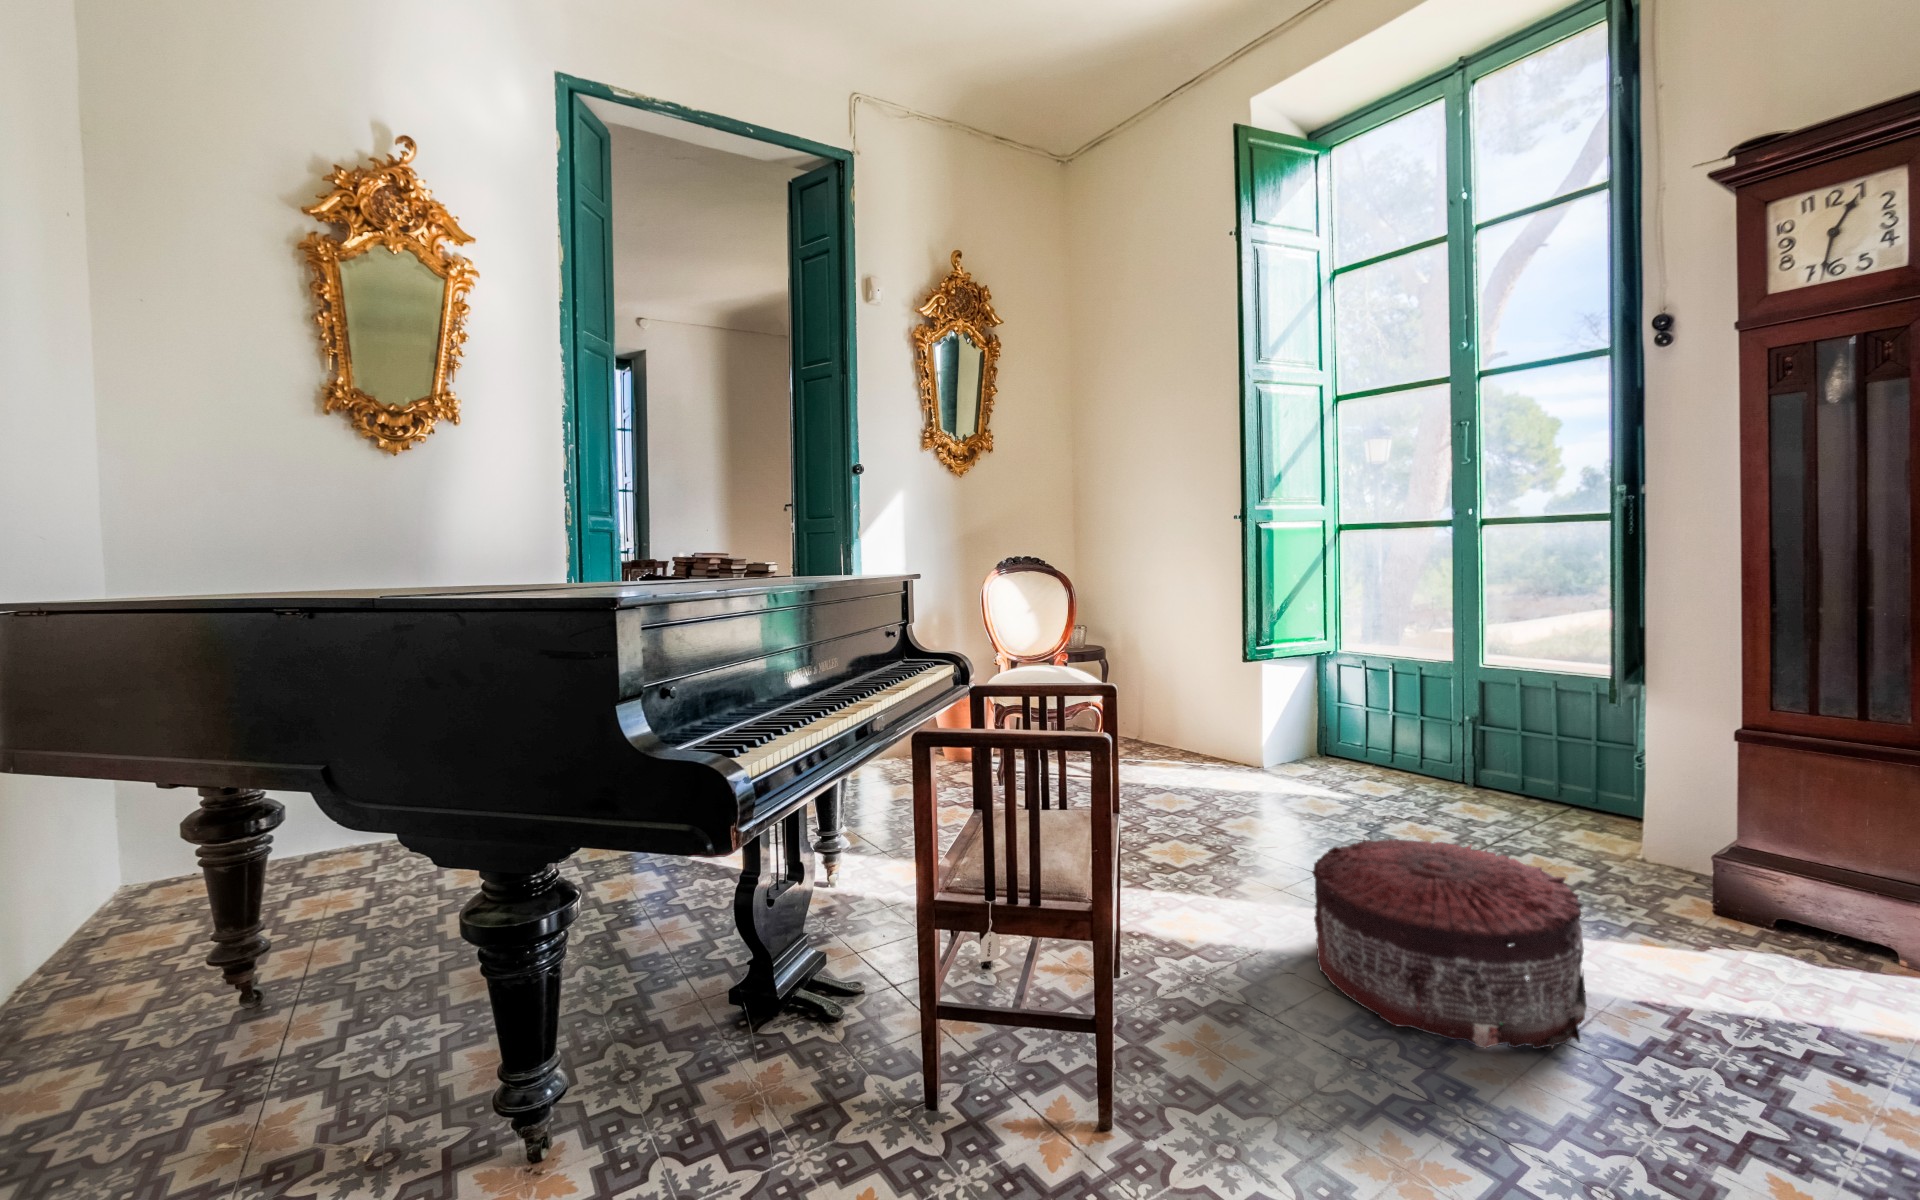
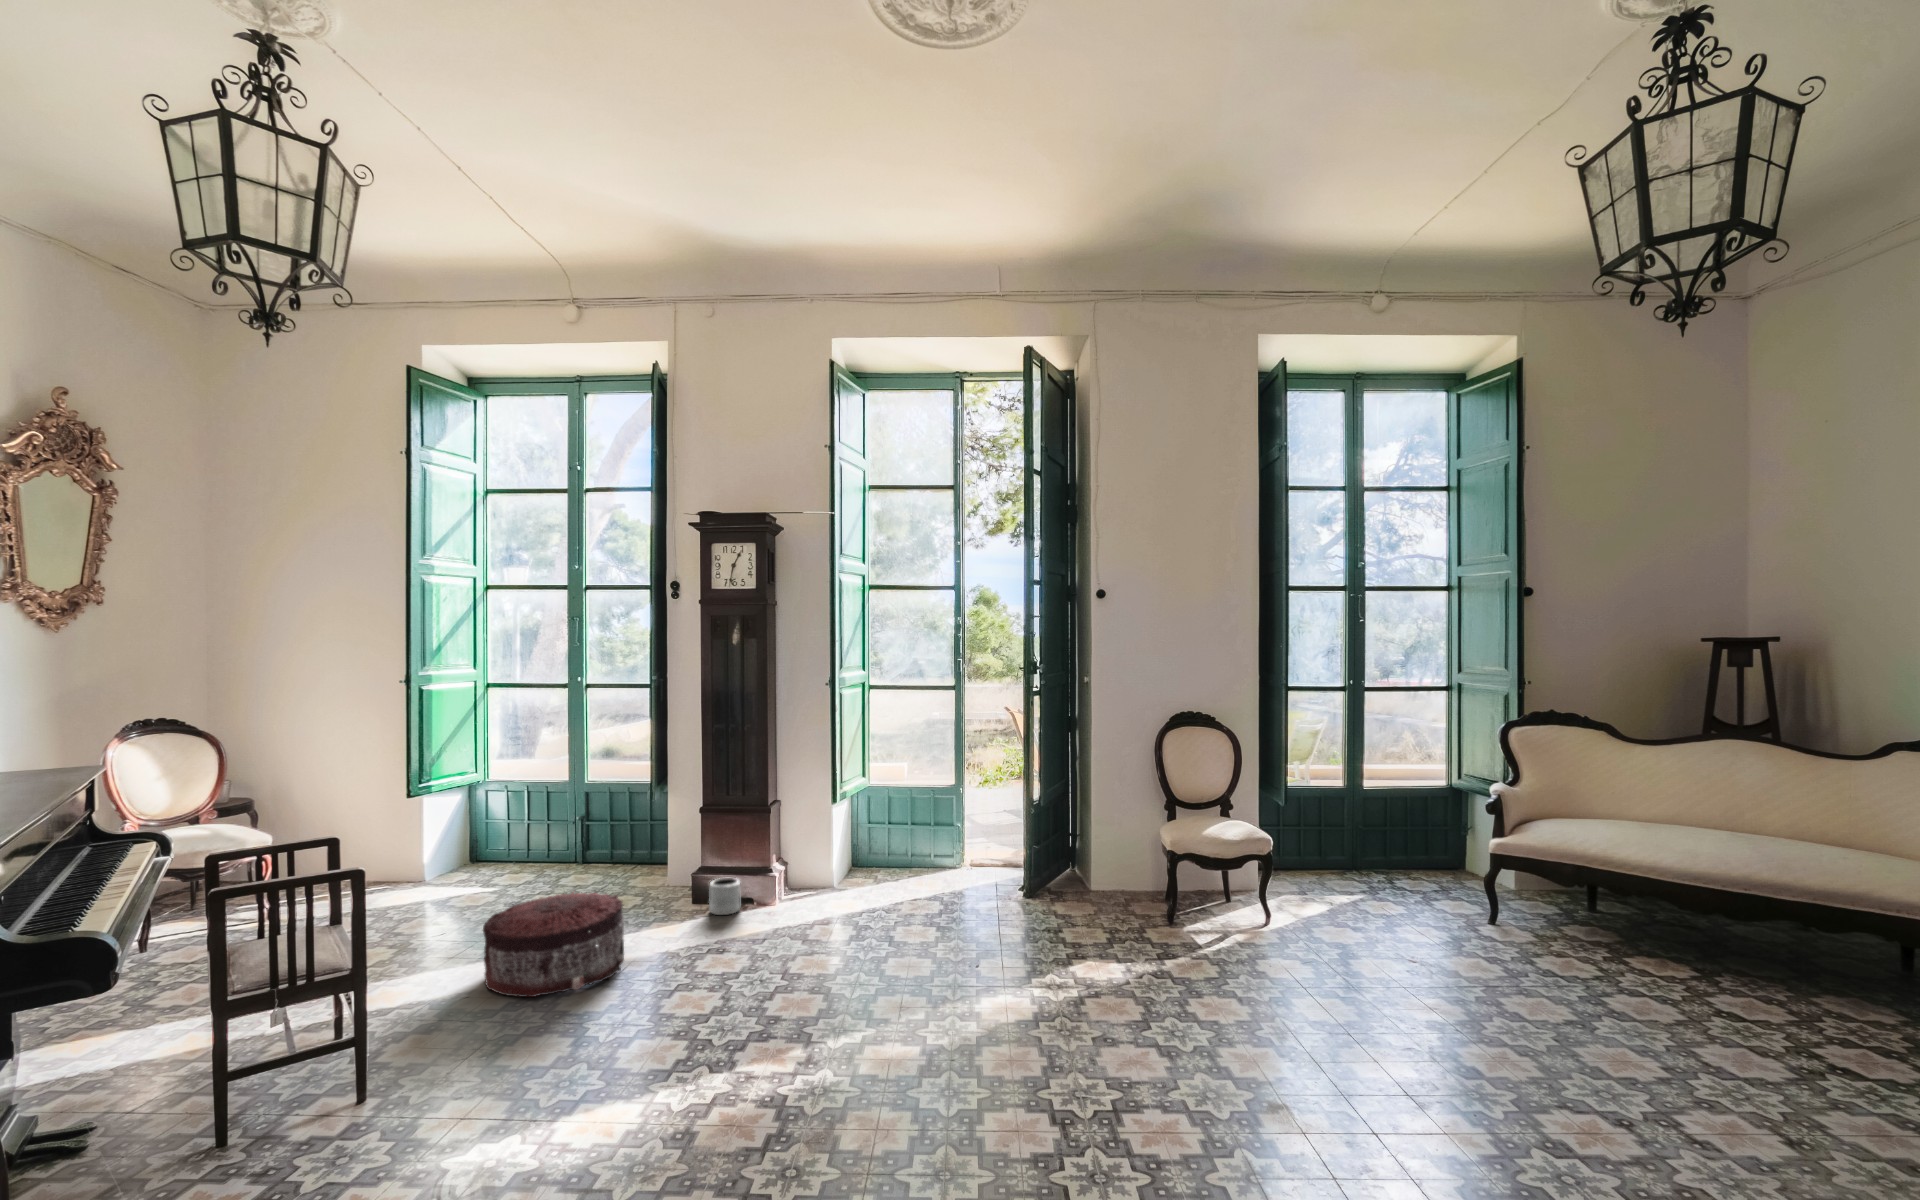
planter: none [1771,892,1866,979] -> present [709,878,740,915]

